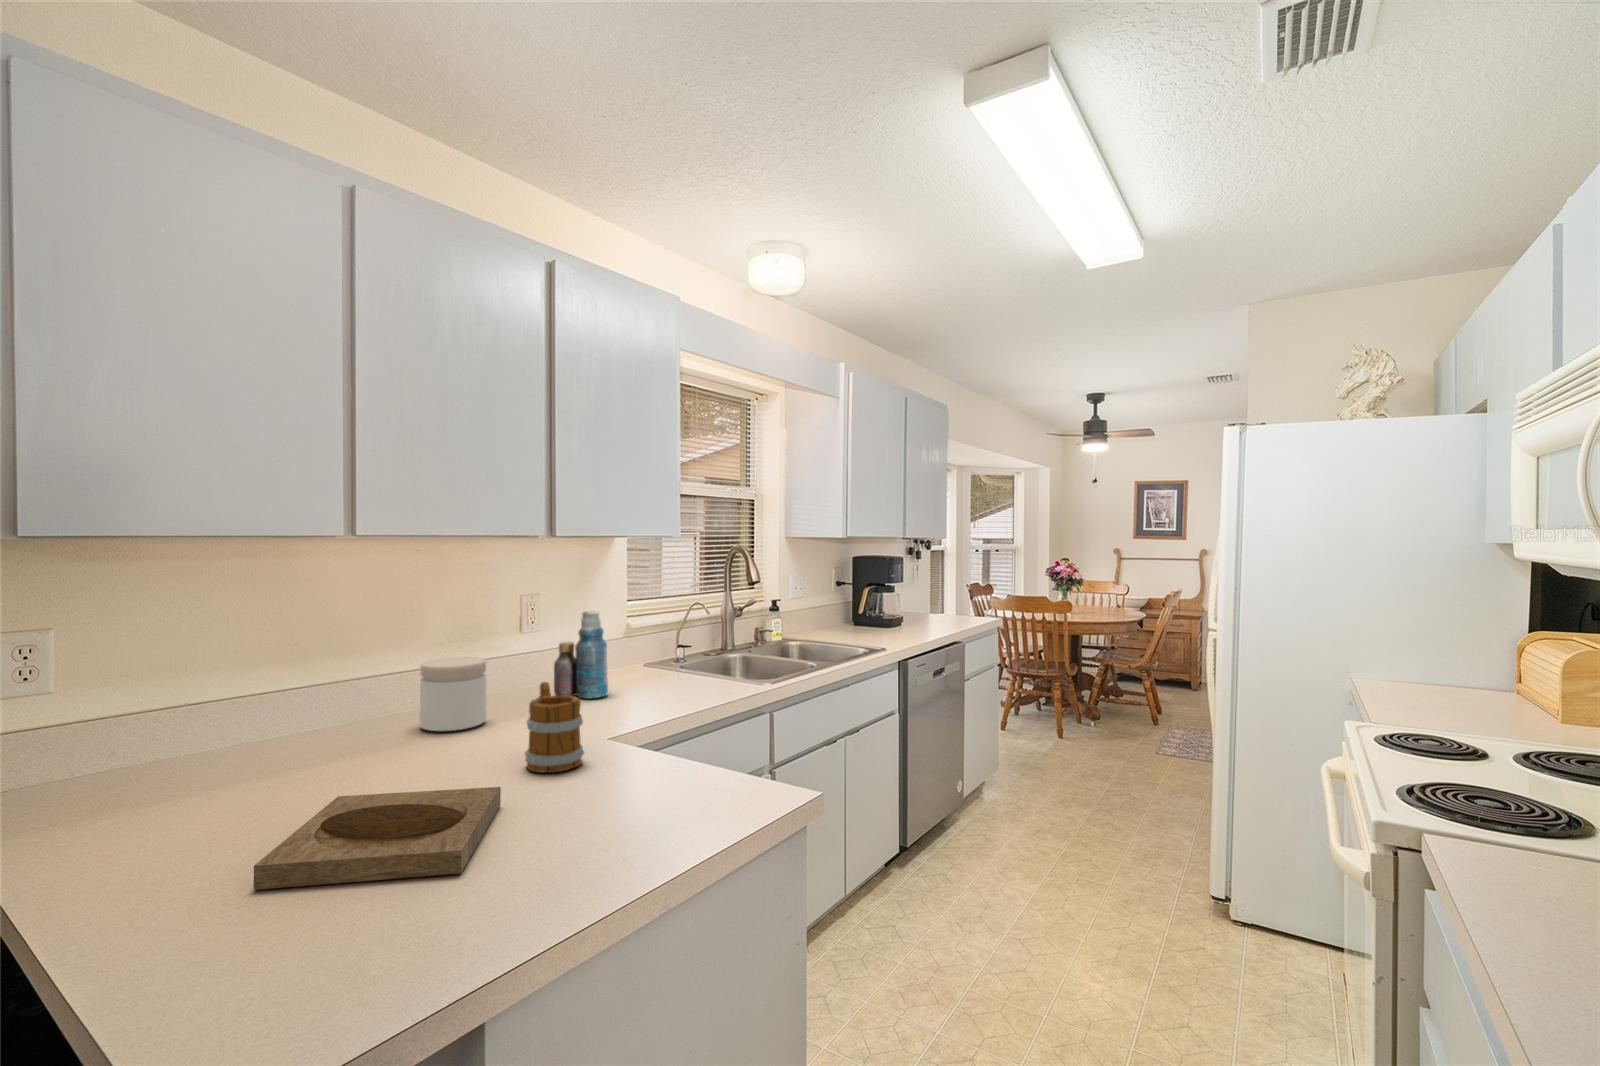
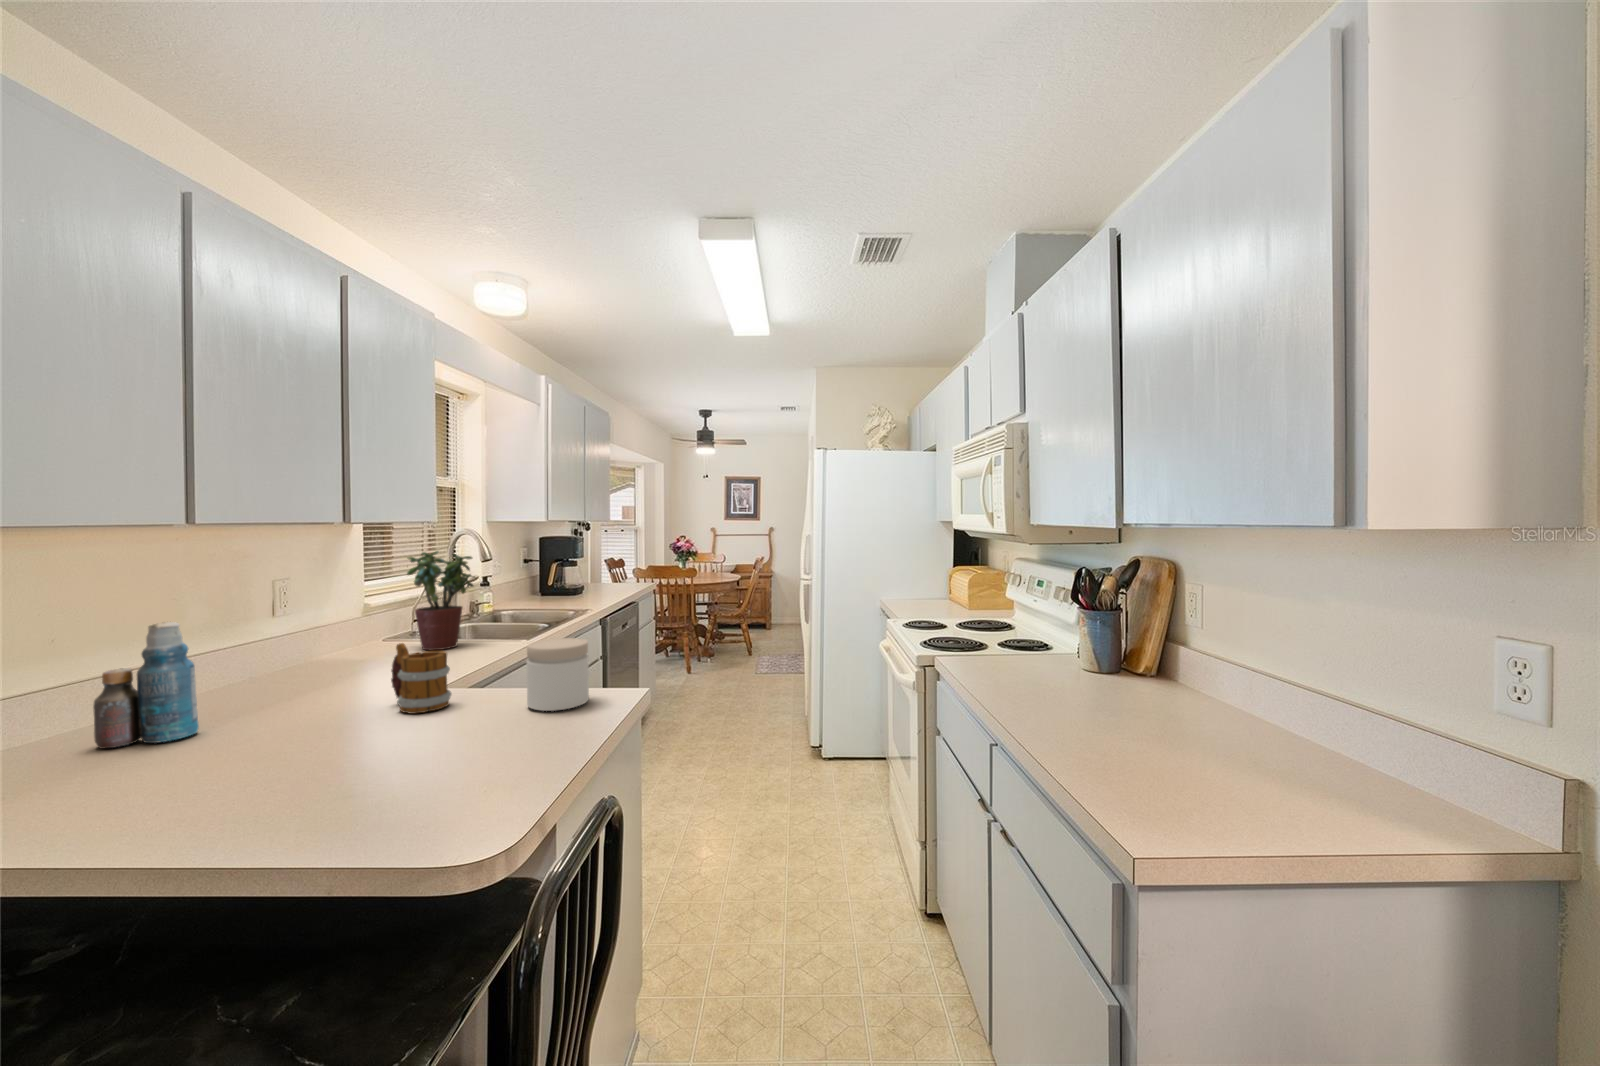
potted plant: none [645,570,713,685] -> present [407,551,473,650]
bottle: present [554,611,608,698] -> present [93,622,199,749]
jar: present [420,657,486,731] -> present [527,638,589,711]
tray: present [254,787,501,890] -> none [270,719,462,809]

